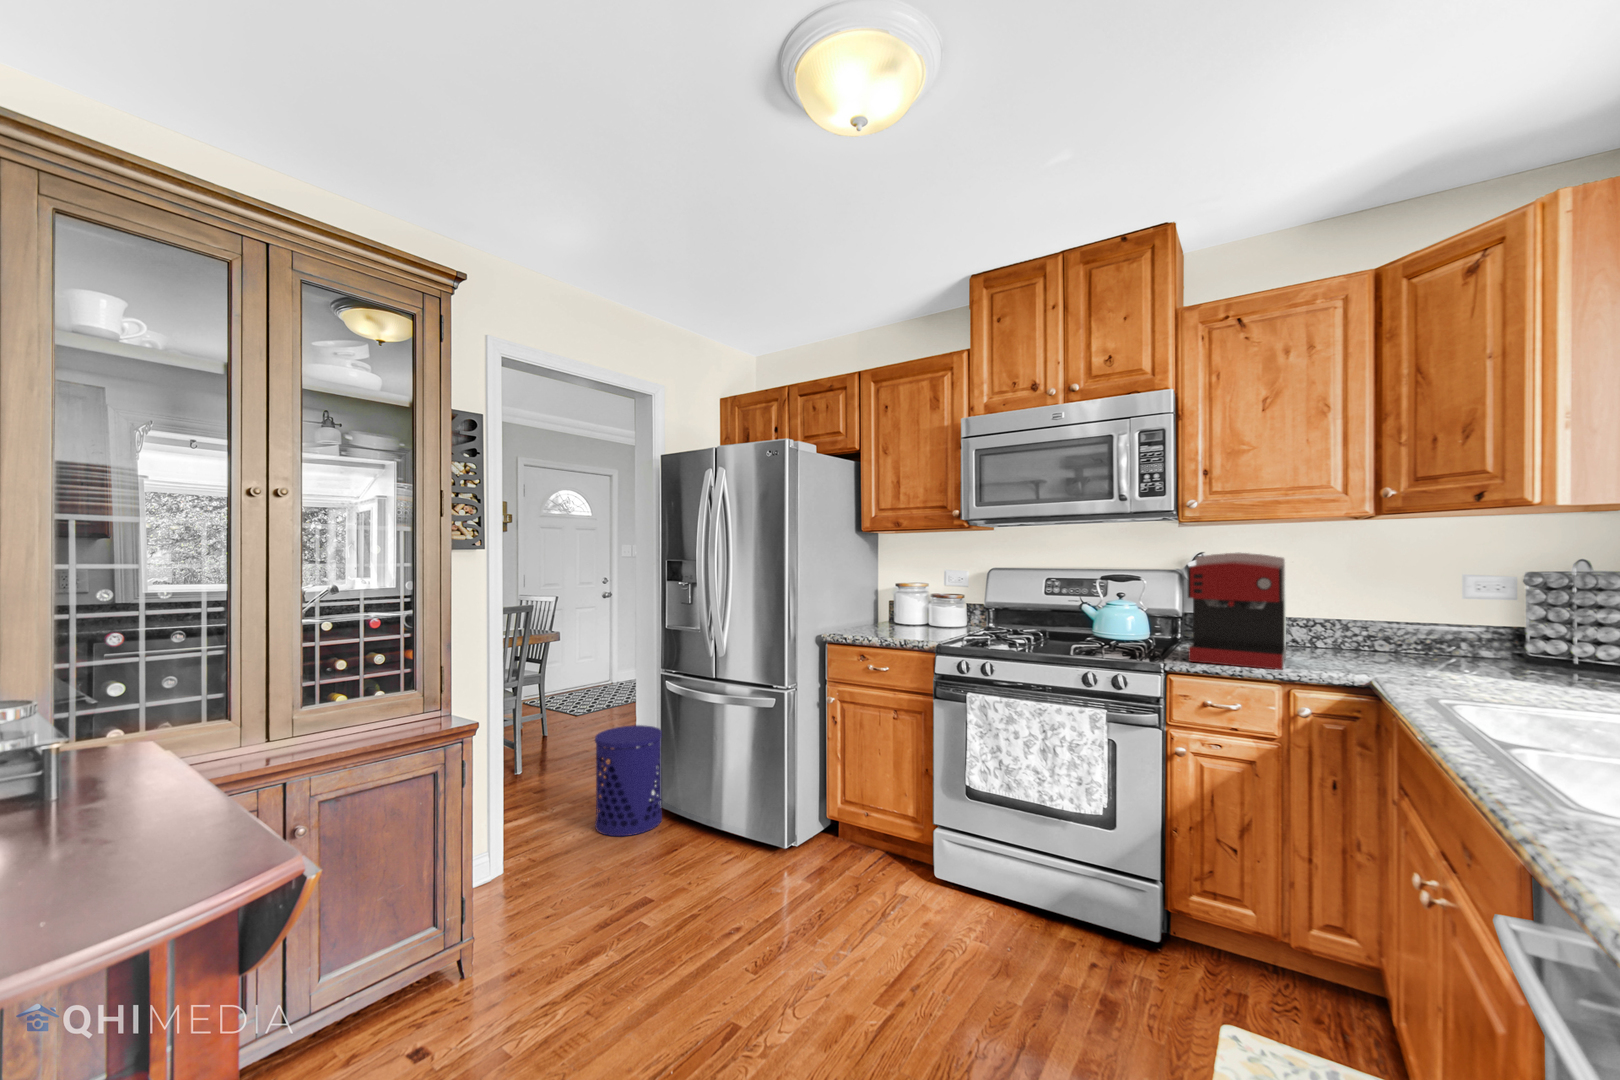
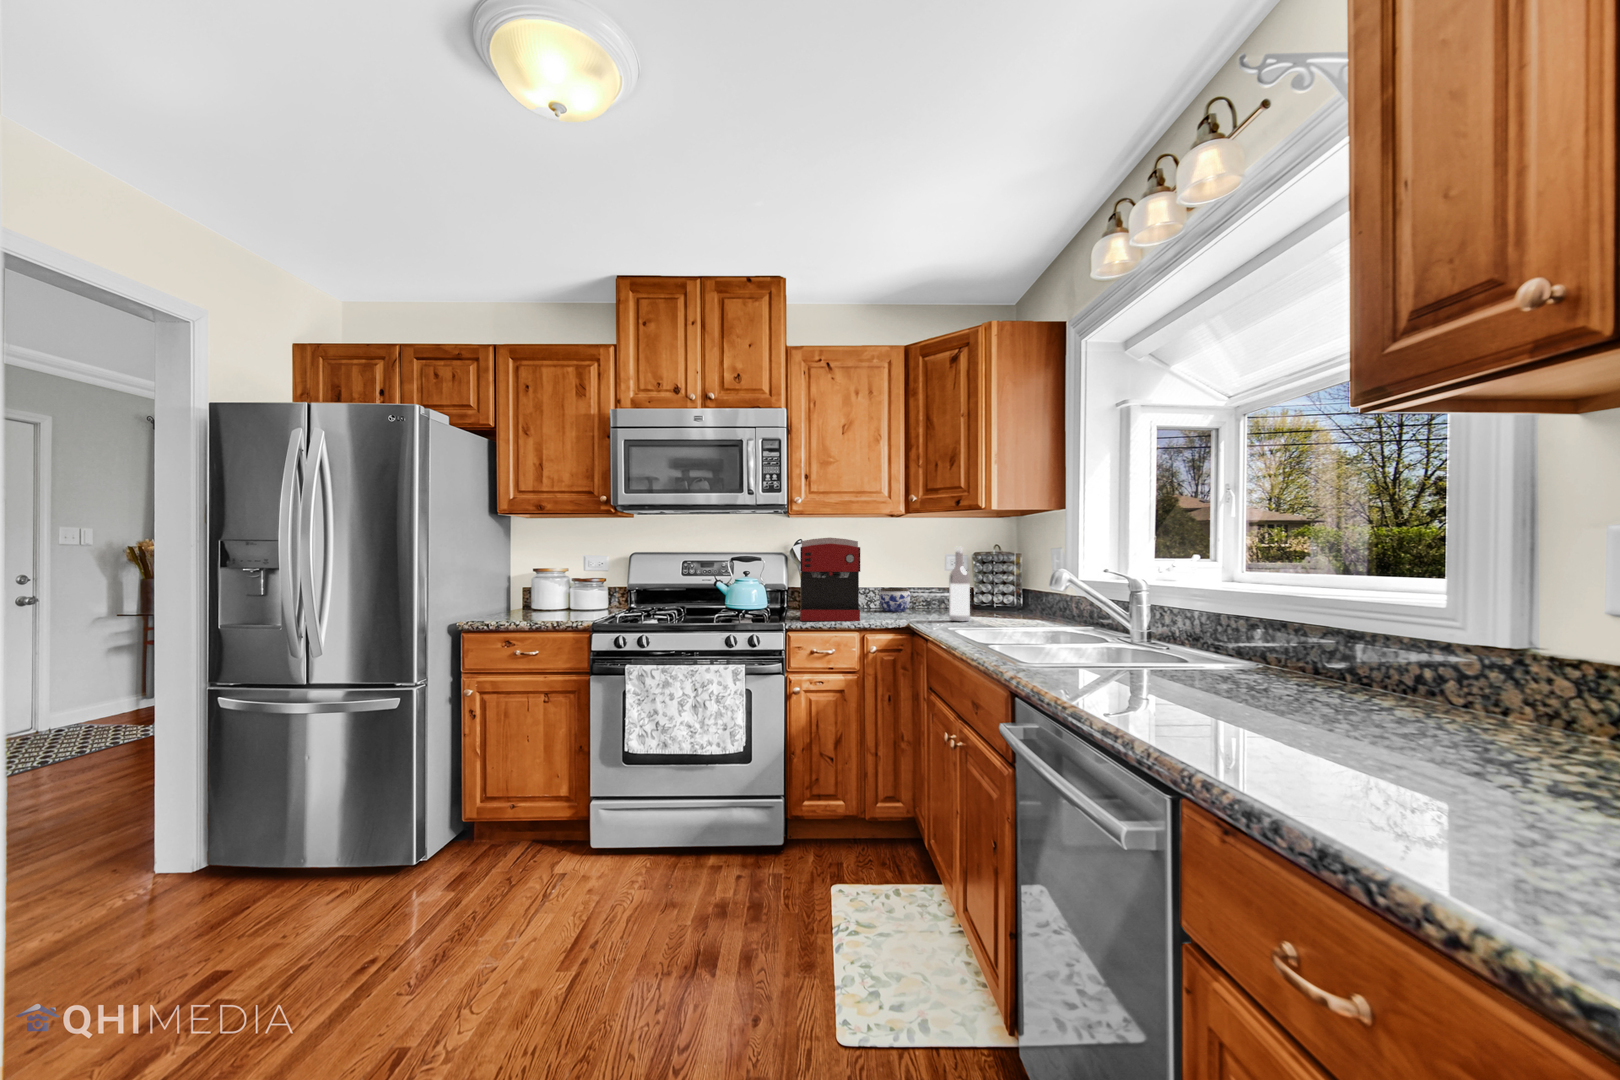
wine bottle: none [1450,571,1496,691] -> present [949,547,970,622]
jar: none [1331,620,1388,657] -> present [879,588,910,612]
waste bin: present [595,725,662,836] -> none [88,764,211,922]

